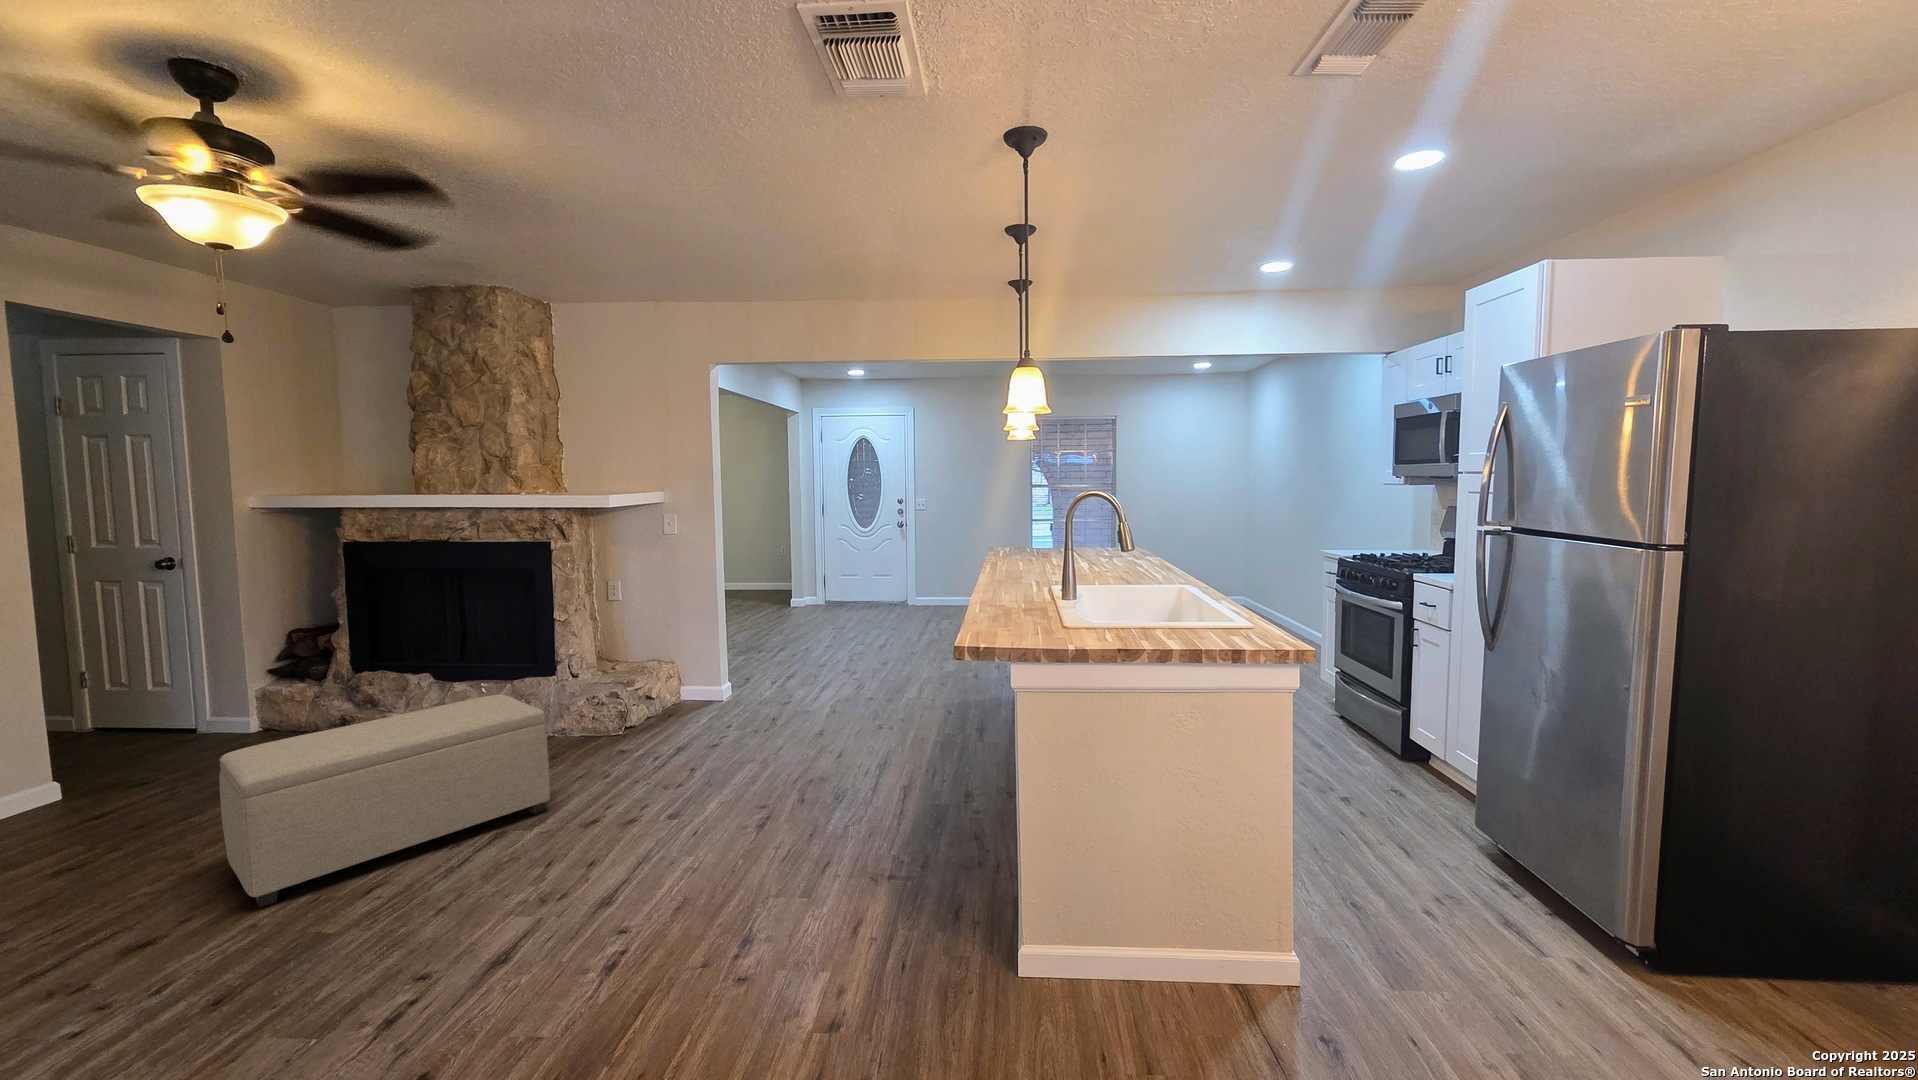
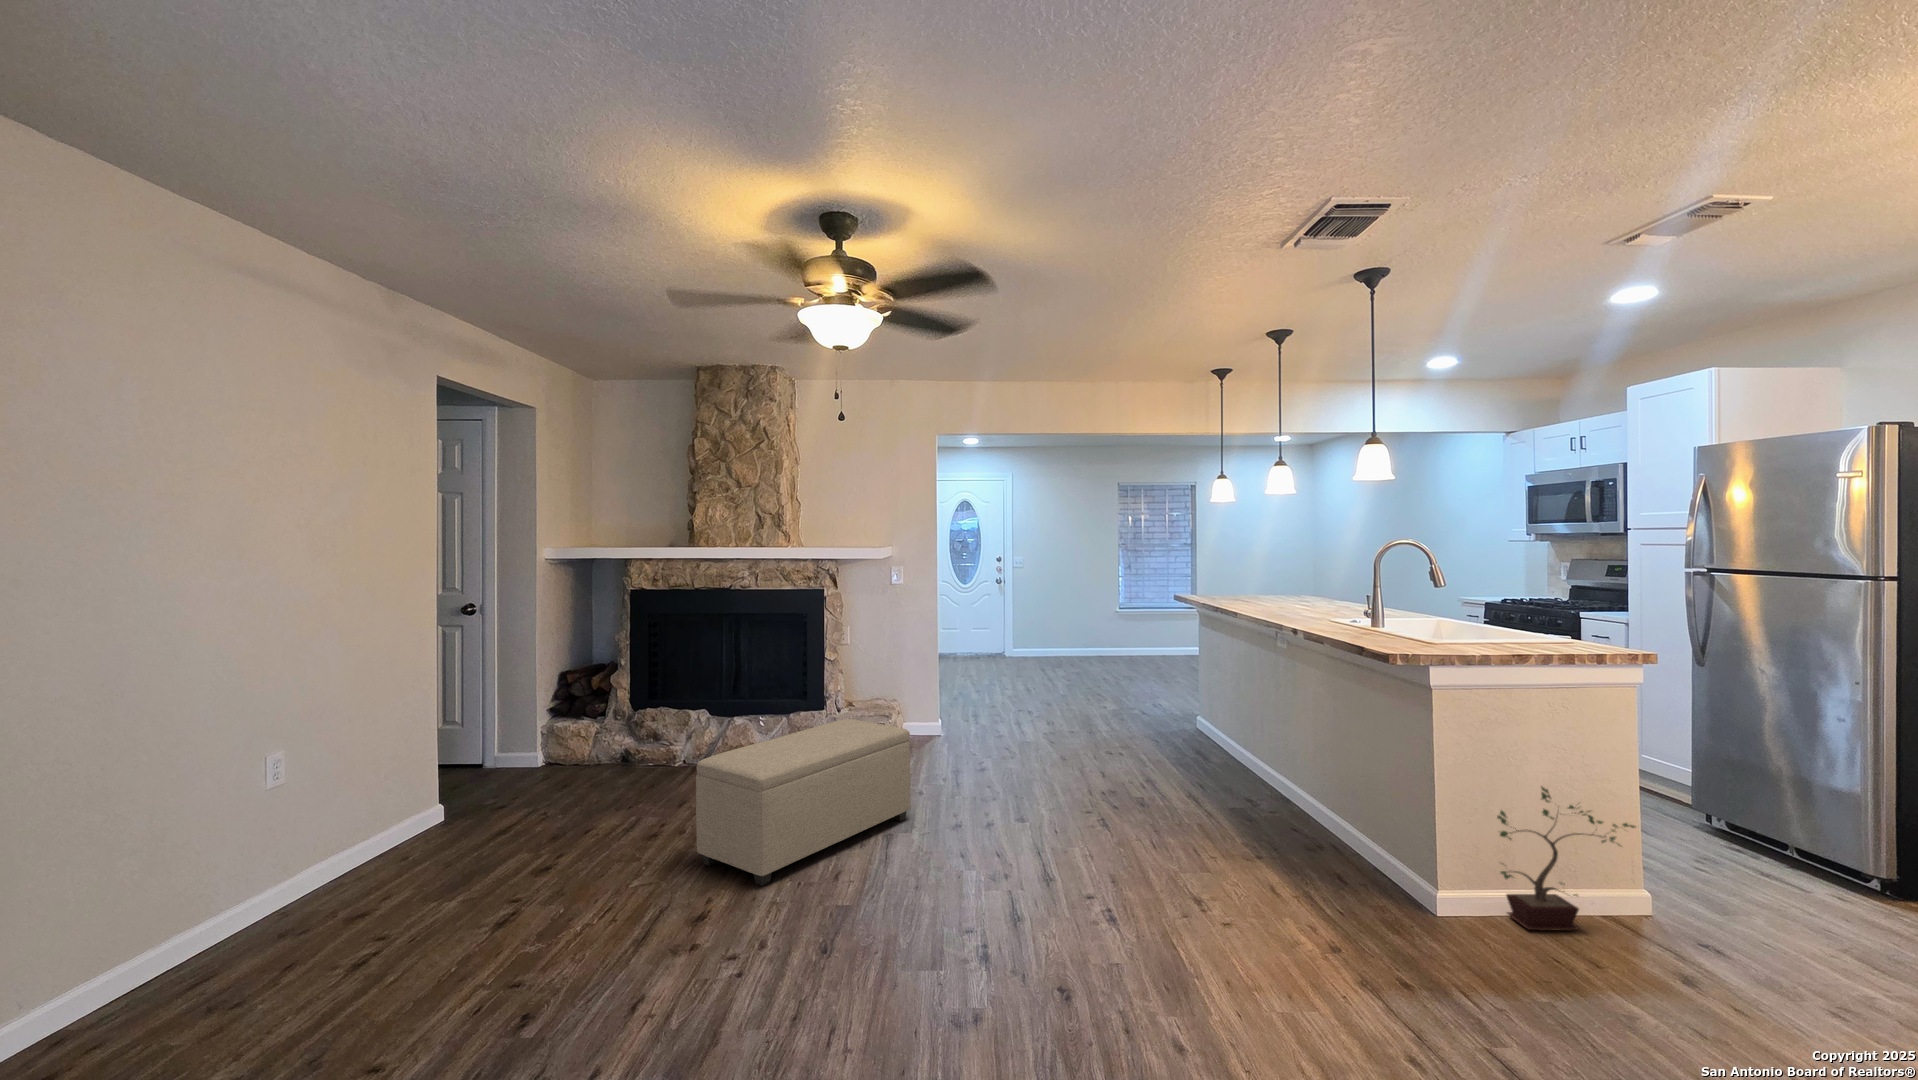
potted plant: none [1084,821,1265,1015] -> present [1497,787,1635,931]

